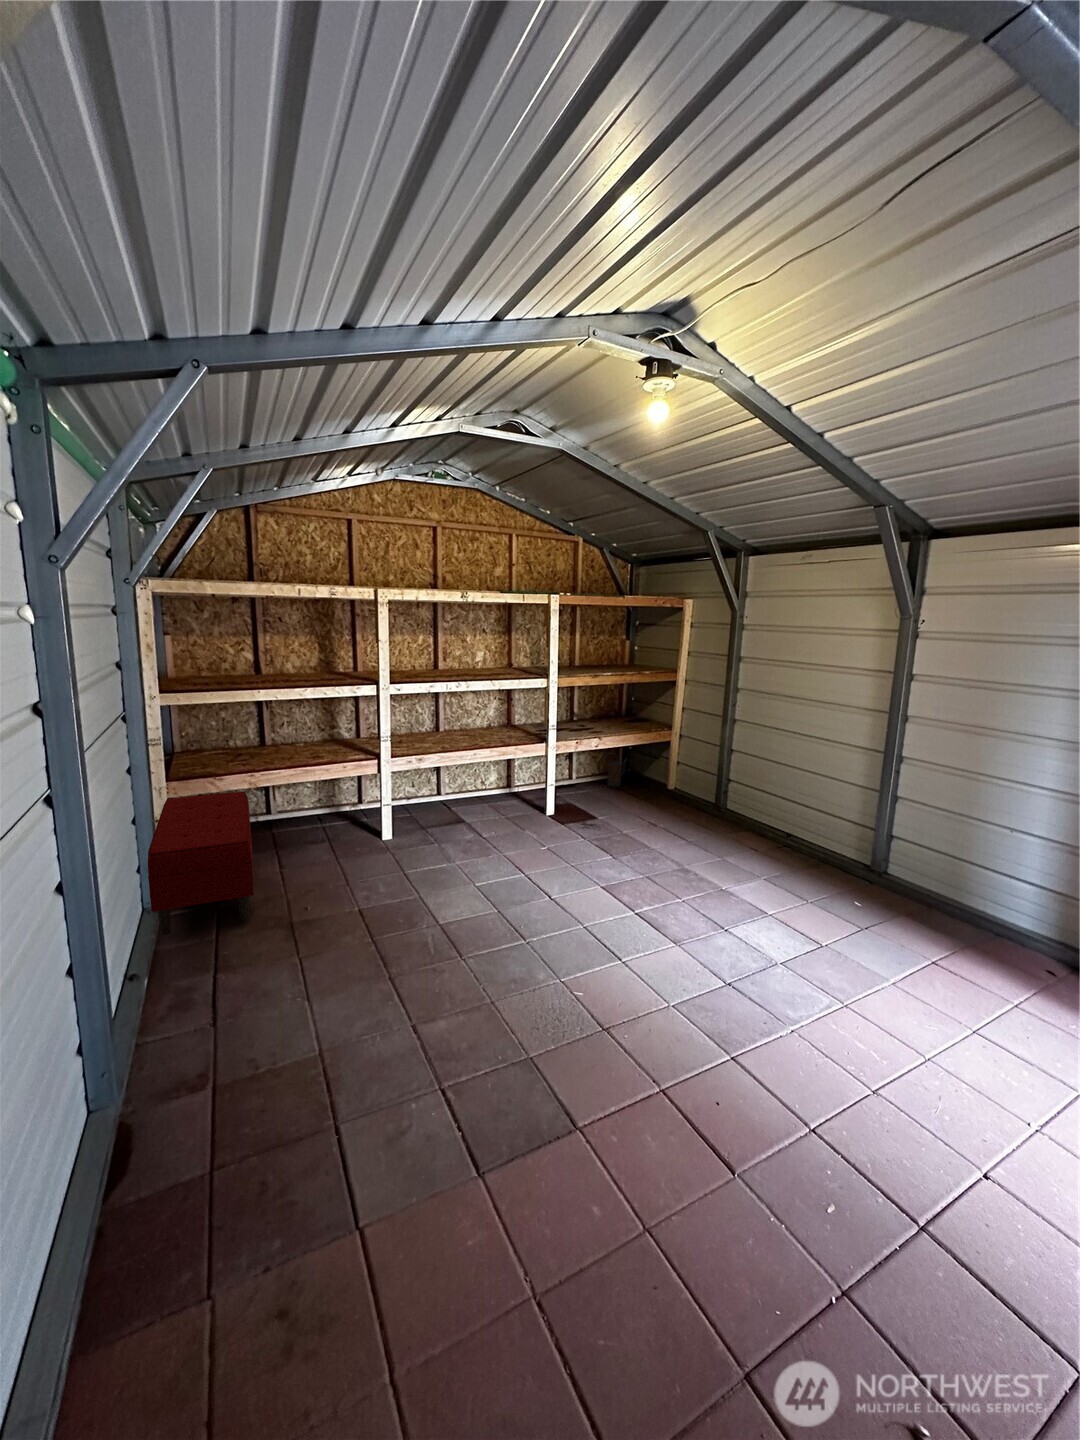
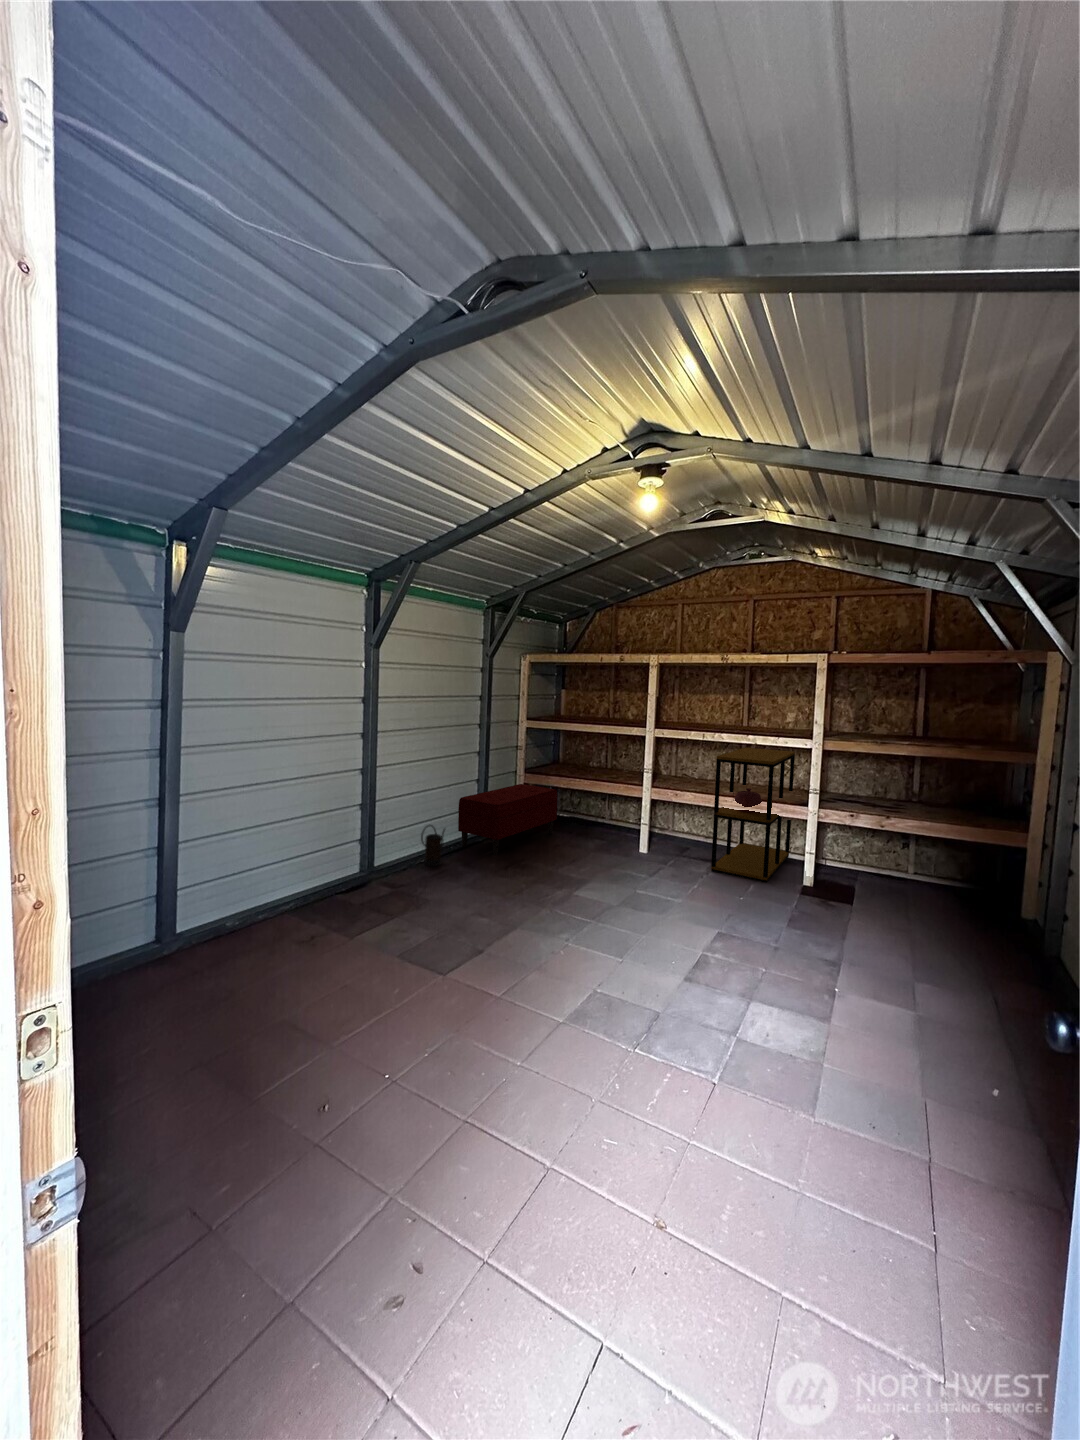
shelving unit: none [446,691,536,831] -> present [711,747,795,883]
watering can: present [603,753,625,787] -> present [421,825,445,866]

